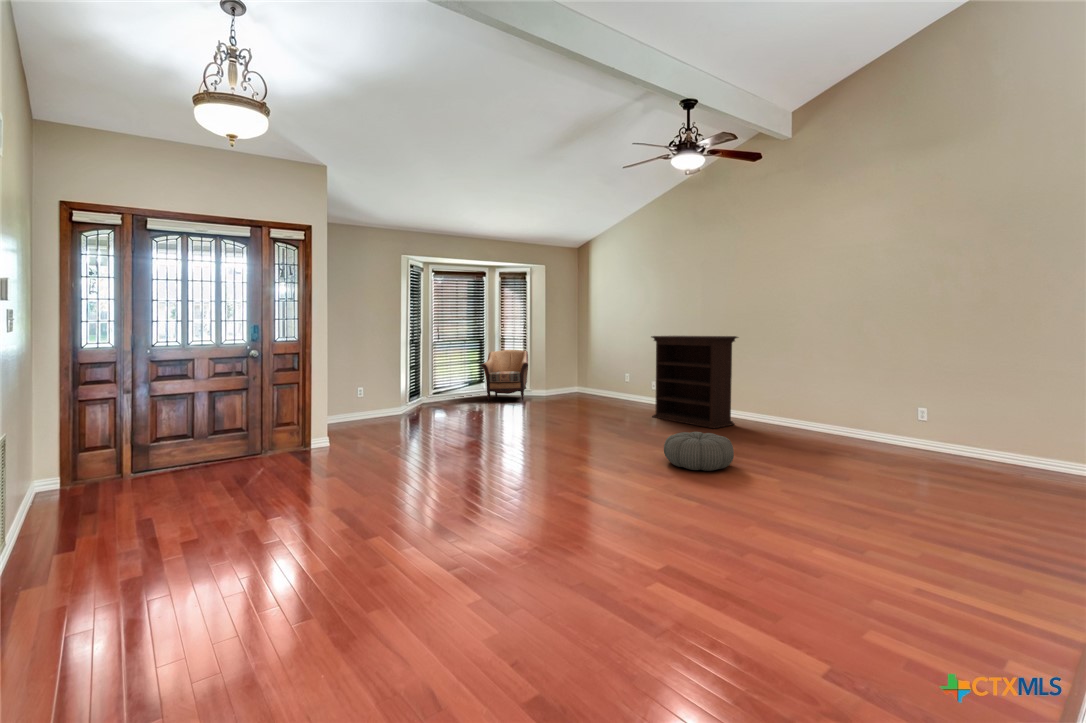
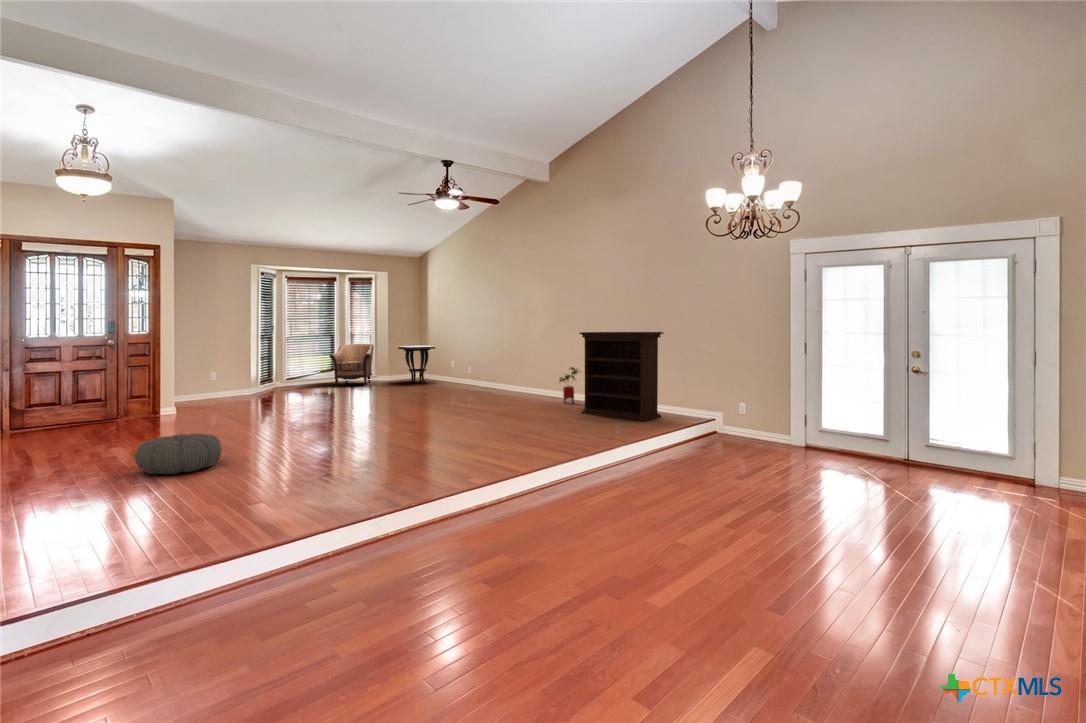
bookshelf: present [651,336,738,428] -> present [579,332,663,421]
side table: none [556,353,602,399] -> present [398,346,435,383]
house plant: none [825,390,863,442] -> present [559,367,578,403]
pouf: present [664,432,734,471] -> present [135,433,222,474]

